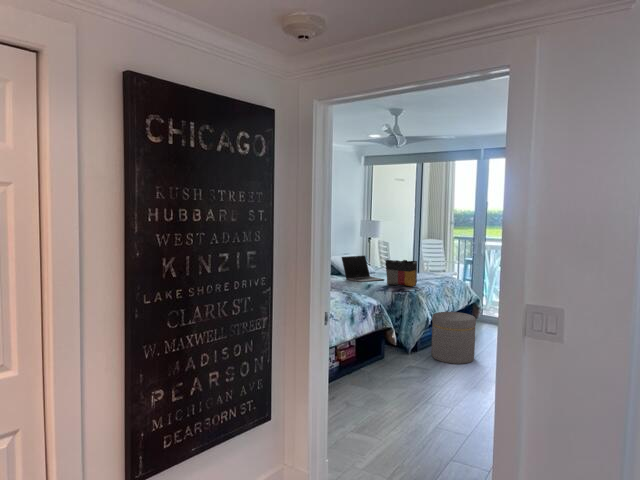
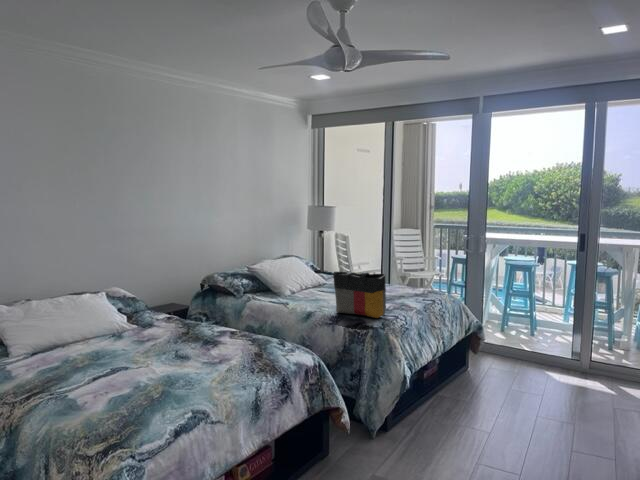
laptop: present [342,256,384,282] -> none [267,260,335,308]
ottoman: present [431,312,476,364] -> none [412,360,490,463]

